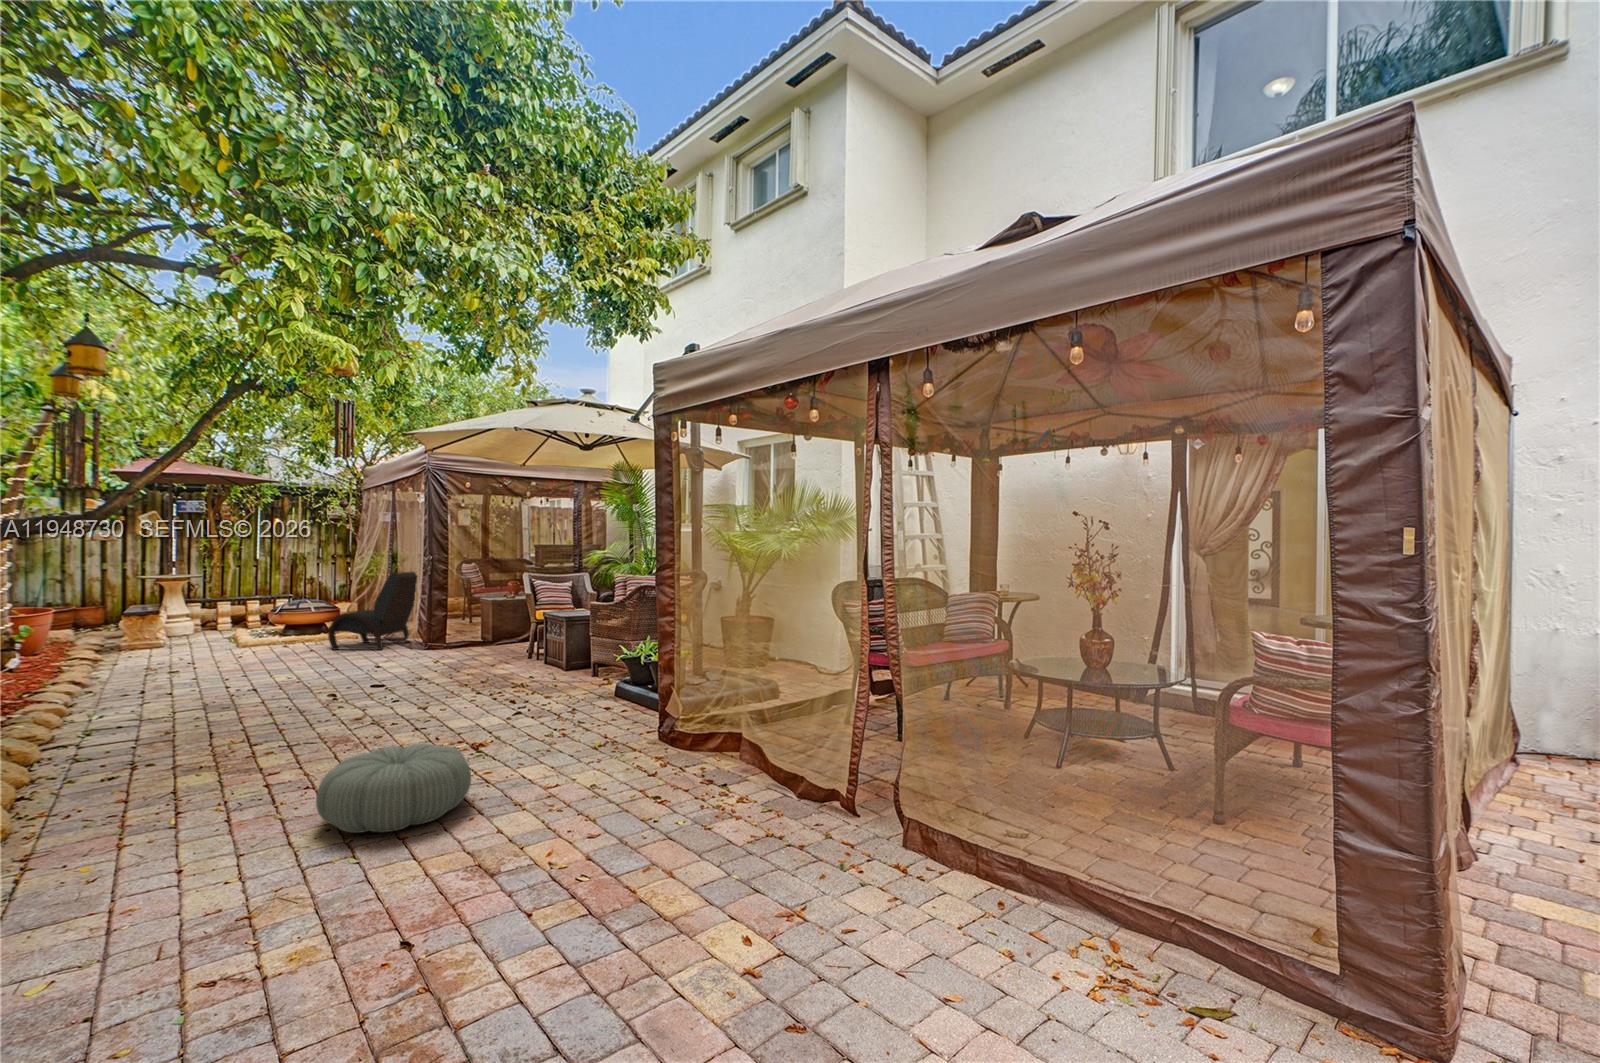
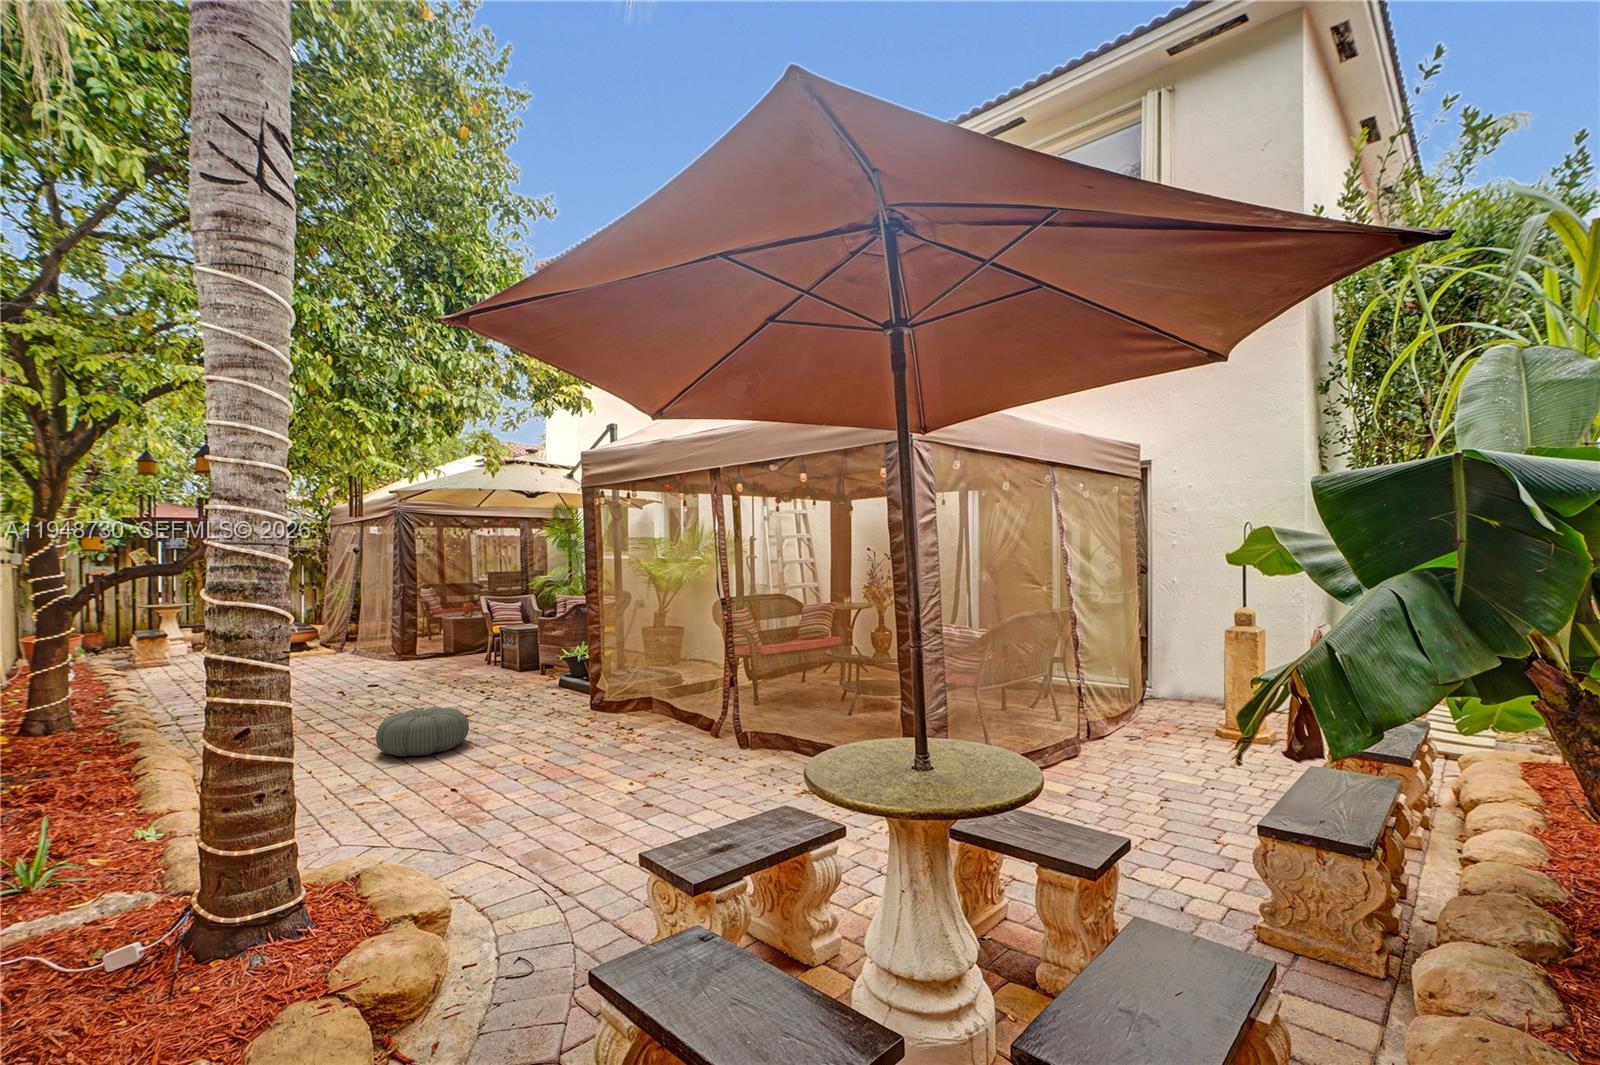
lounge chair: present [328,572,418,650] -> none [316,596,397,663]

